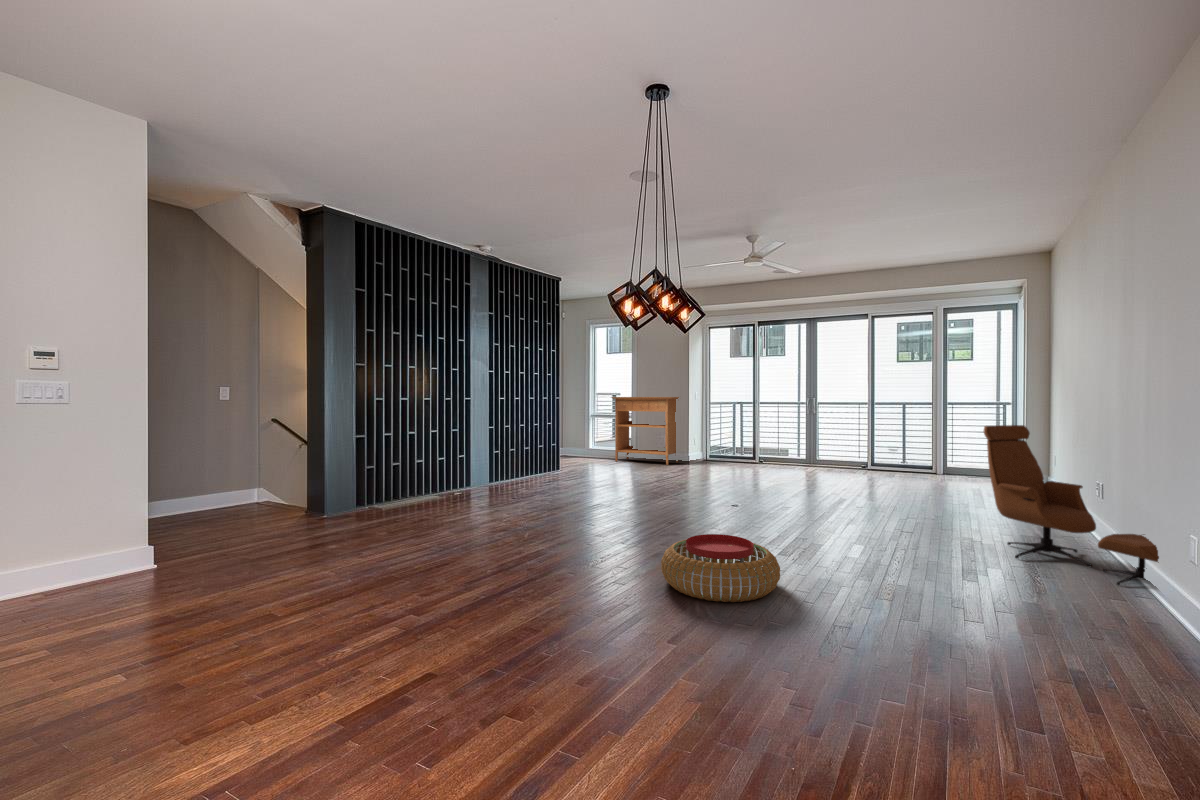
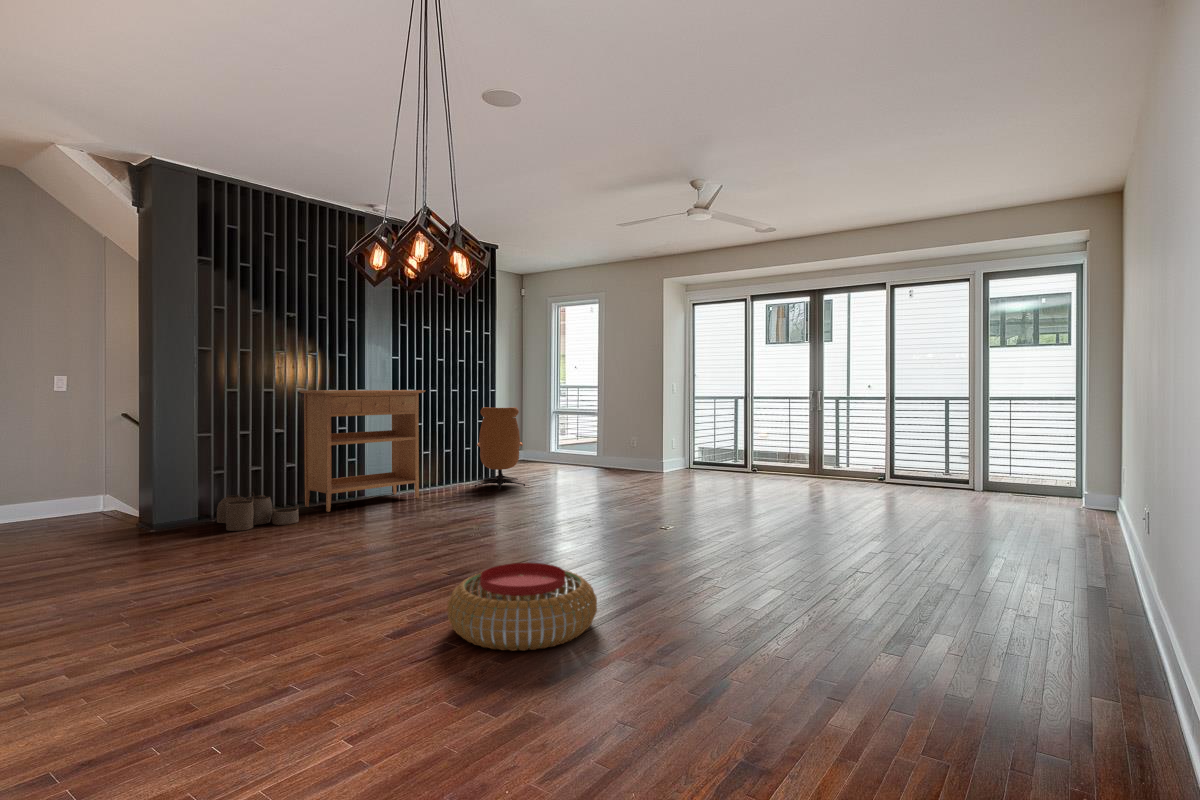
console table: present [612,397,679,465] -> present [299,390,426,512]
lounge chair: present [984,425,1159,585] -> present [475,407,525,490]
woven basket: none [369,484,438,516] -> present [217,492,299,531]

